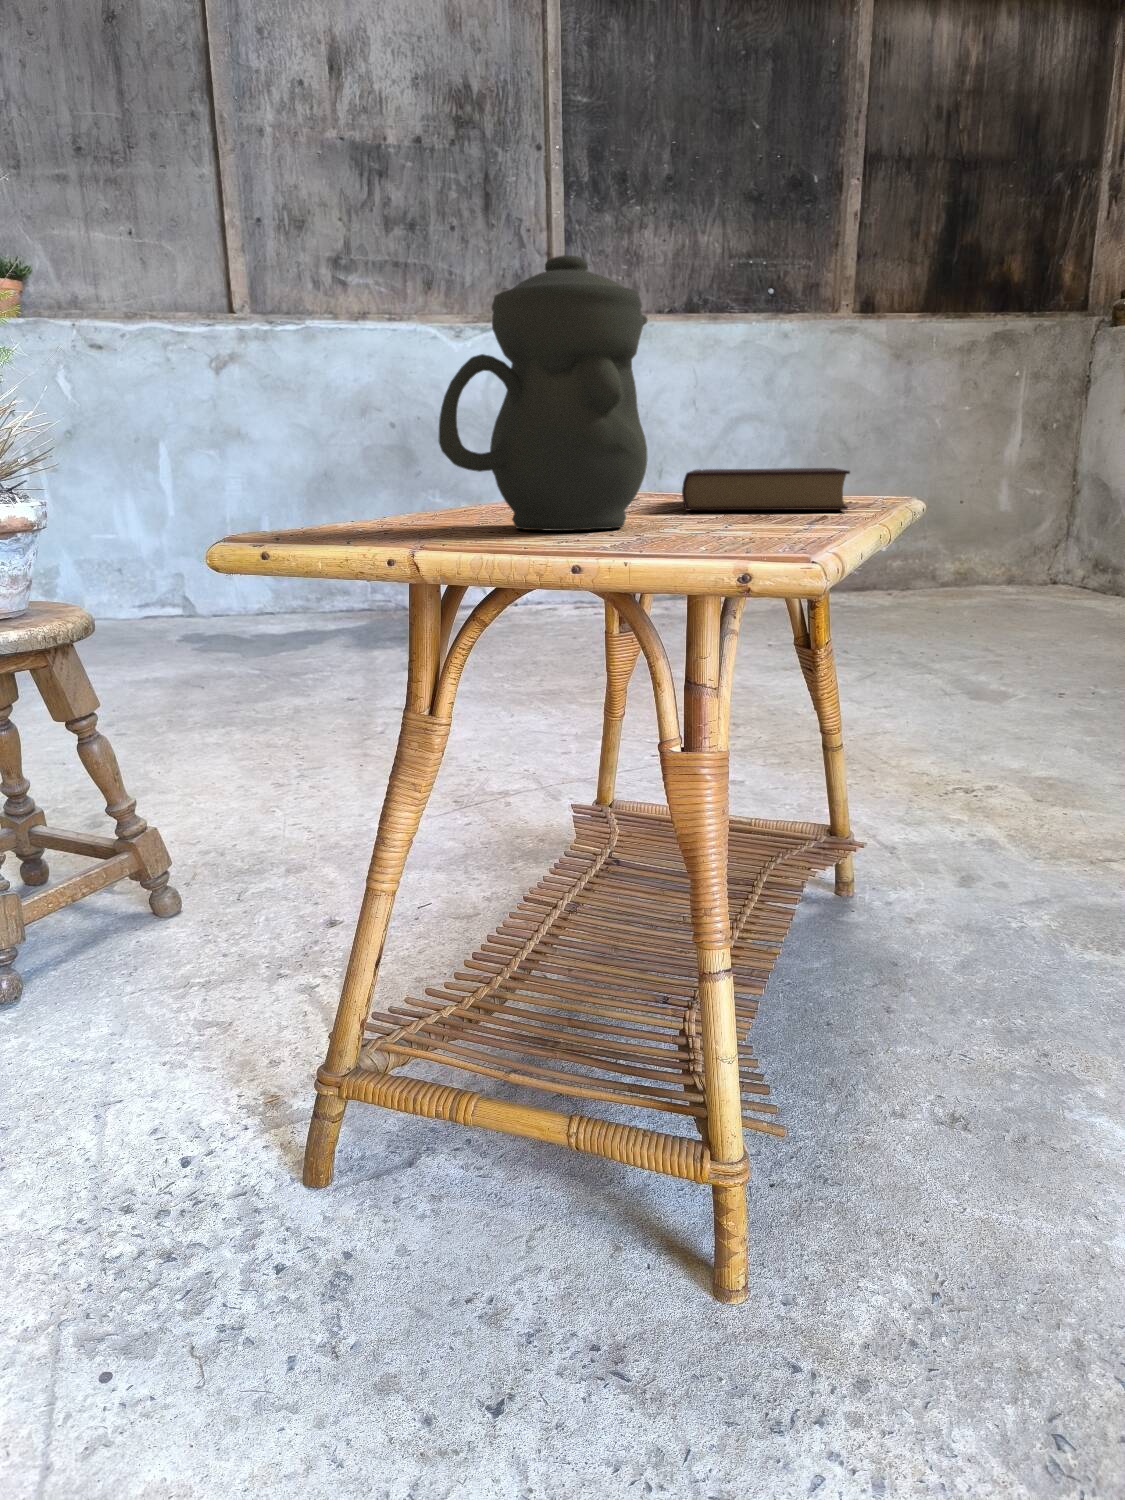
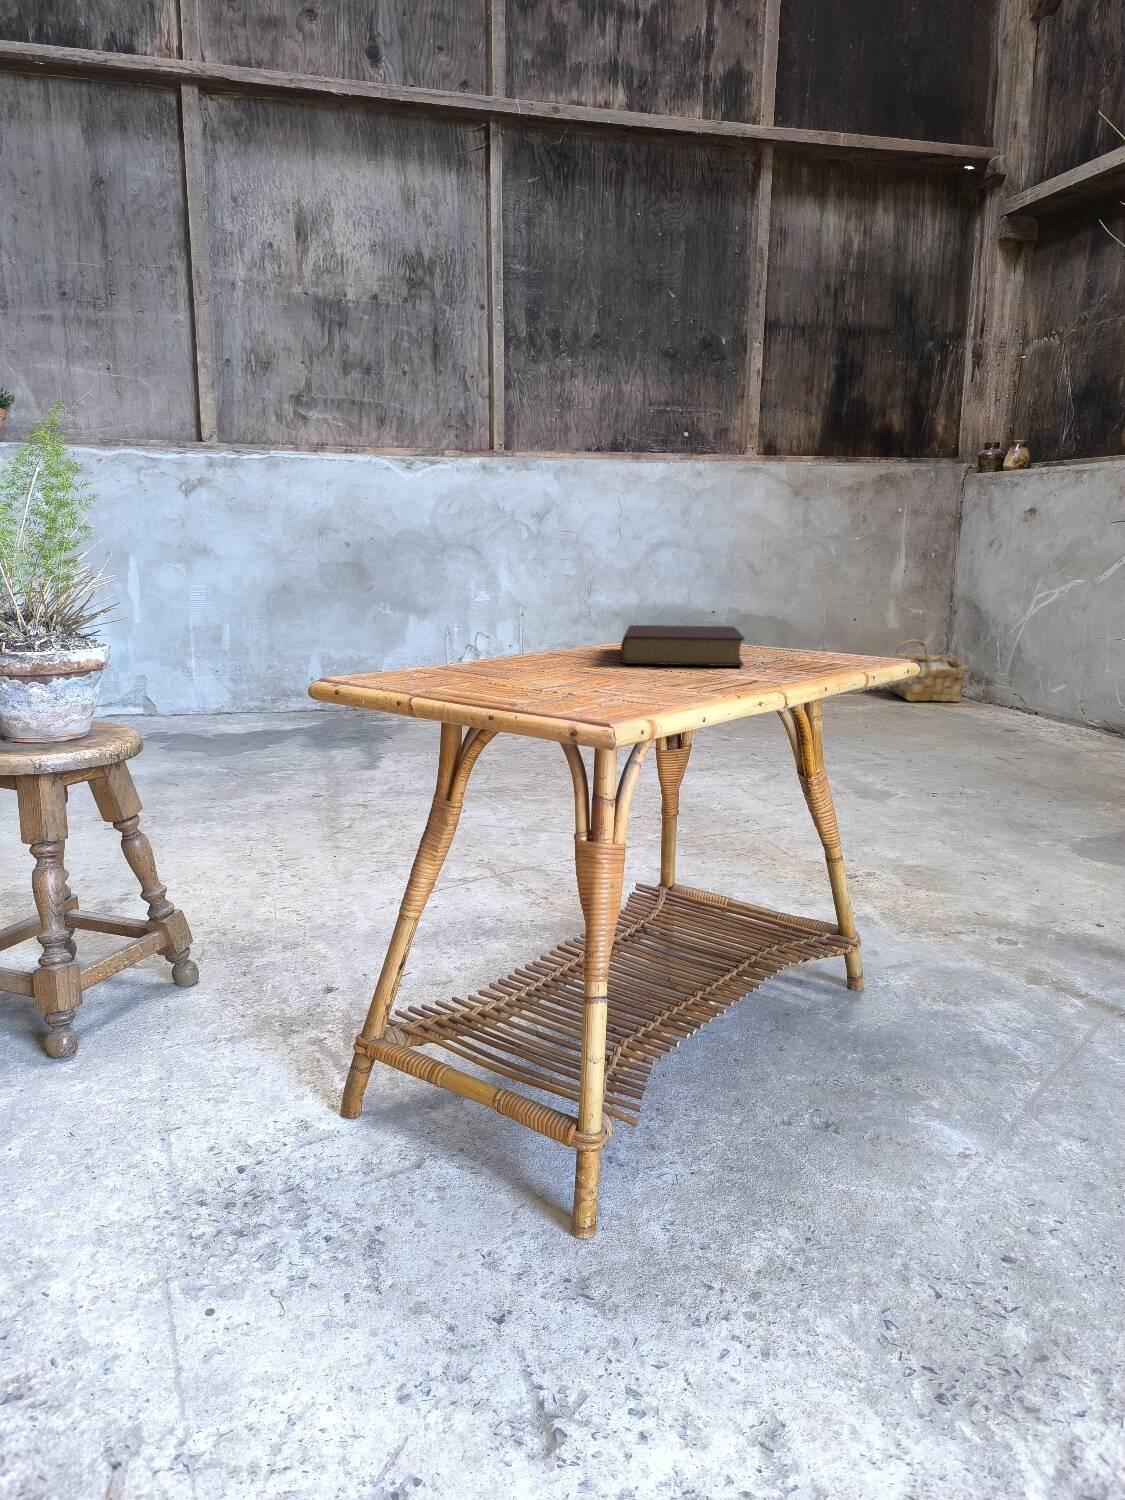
teapot: present [439,255,648,531] -> none [451,497,598,688]
woven basket: none [994,523,1088,593] -> present [887,639,966,702]

